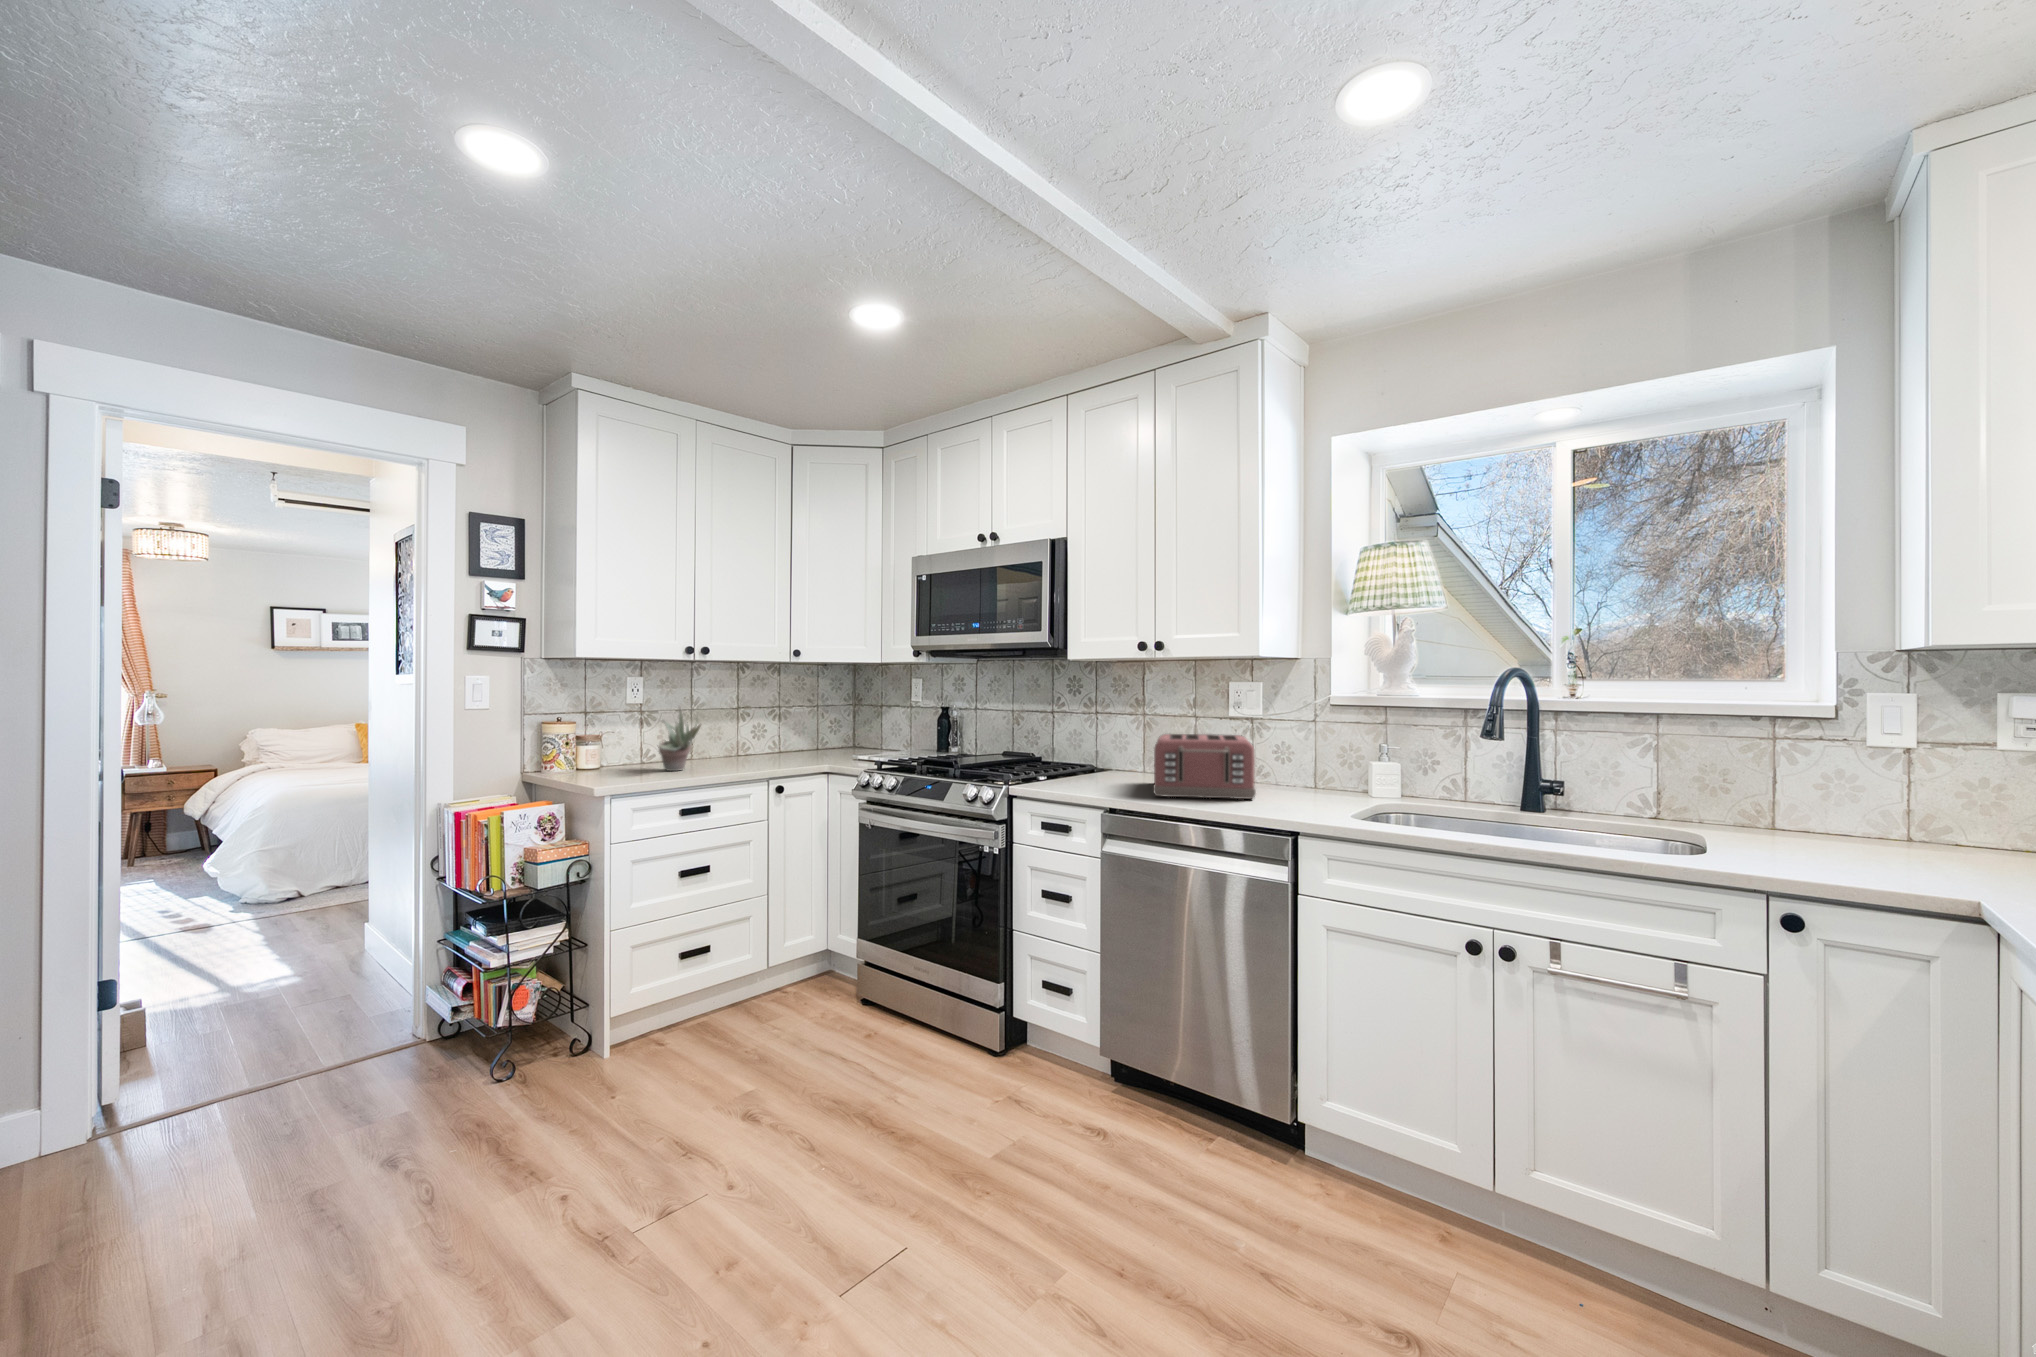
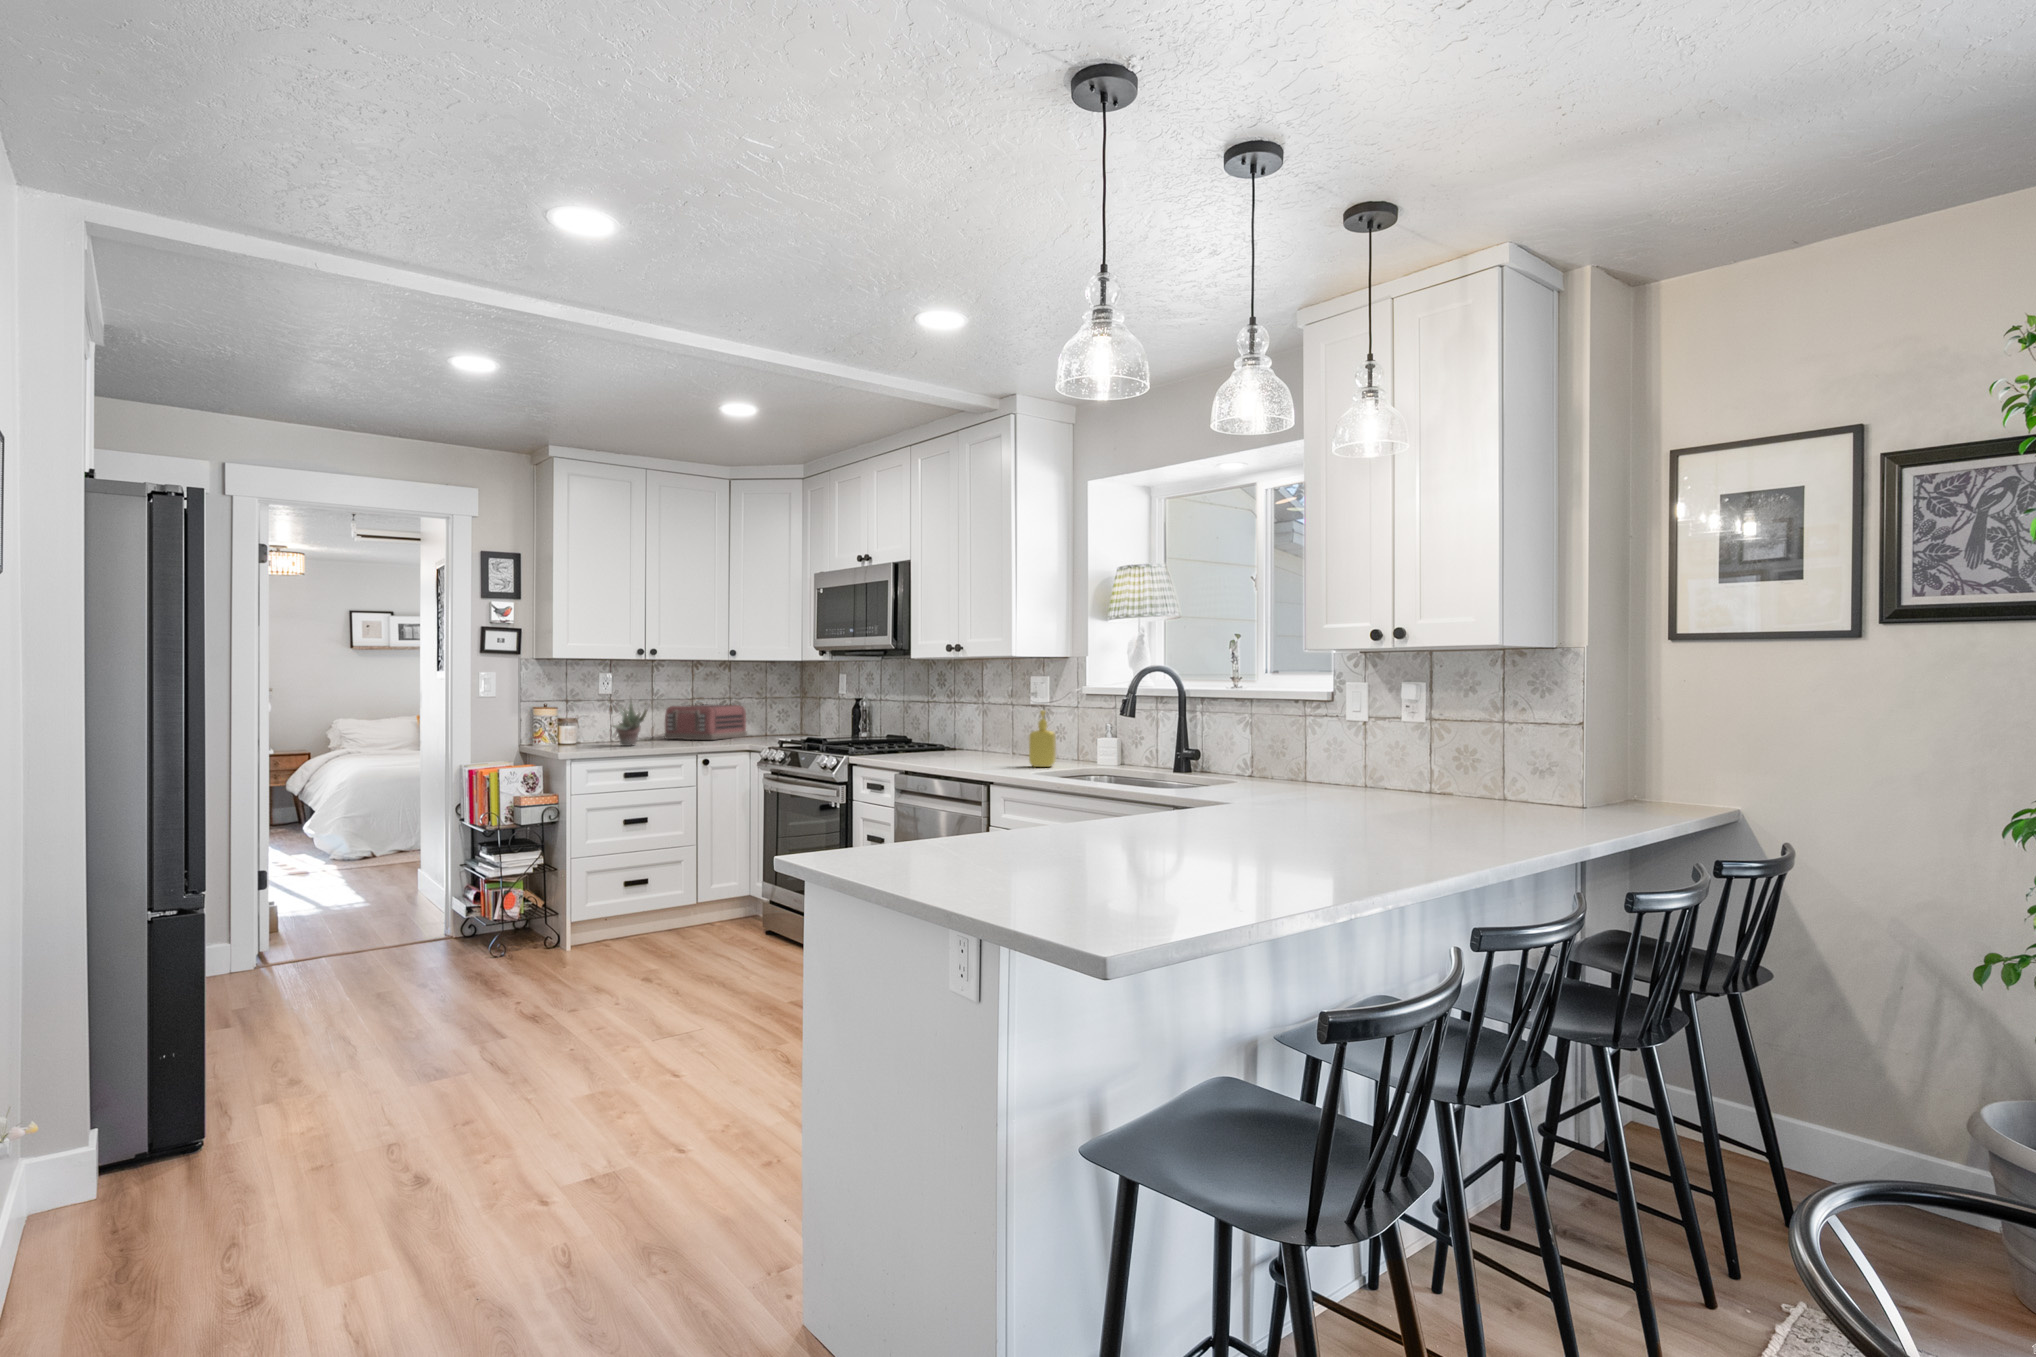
soap dispenser: none [1294,727,1332,804] -> present [1029,710,1056,767]
toaster: present [1153,734,1256,799] -> present [664,704,747,740]

